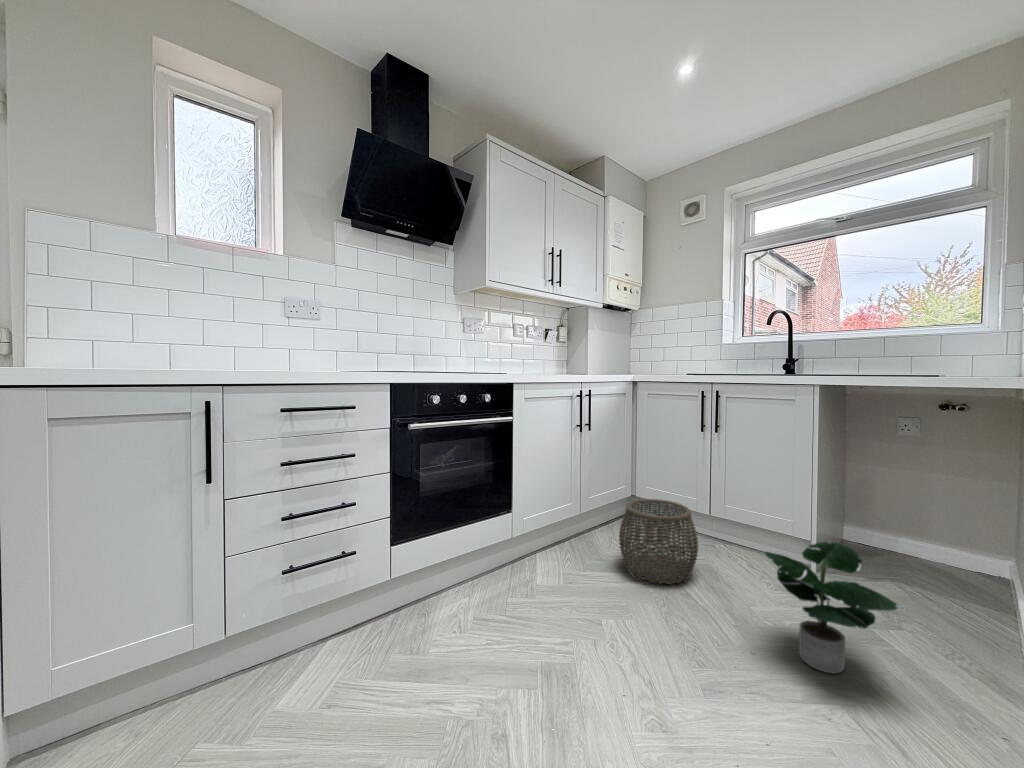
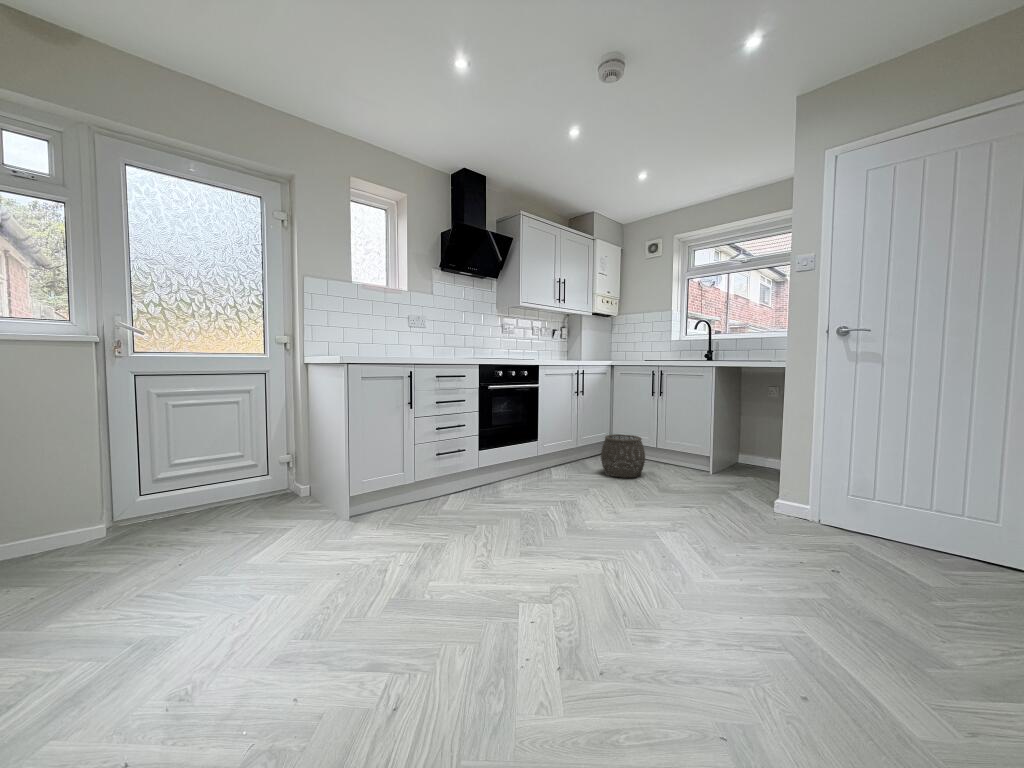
potted plant: present [765,542,899,673] -> none [670,444,724,501]

